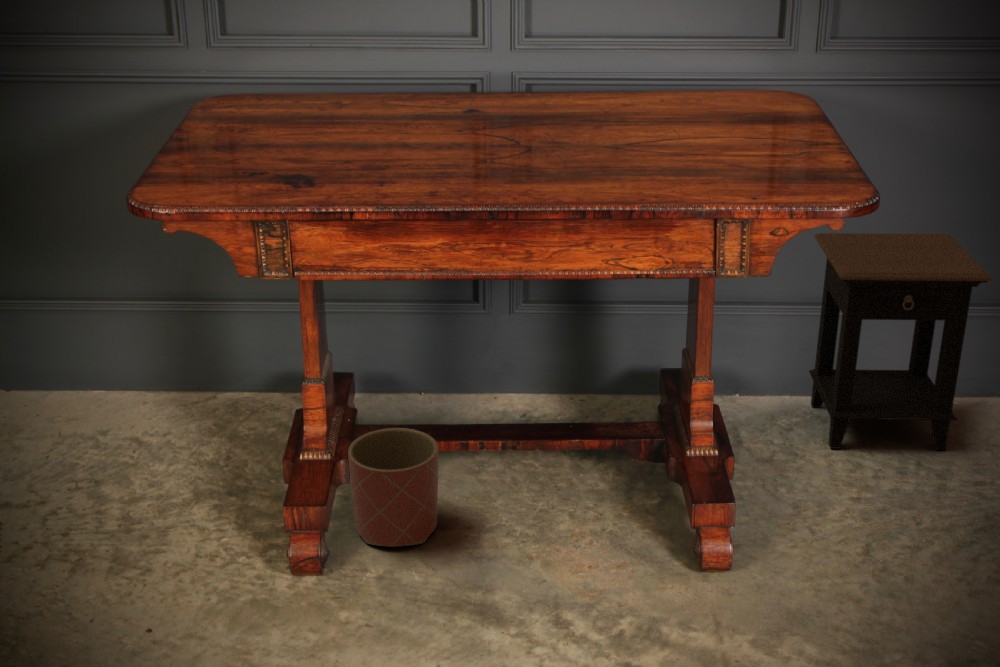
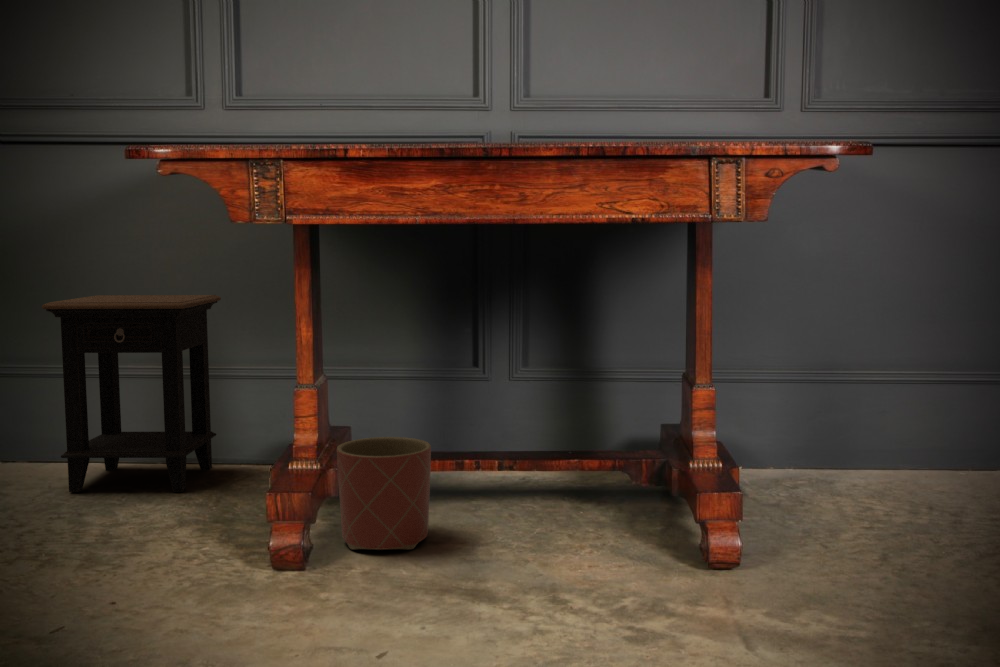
side table: present [809,233,992,450] -> present [42,295,221,492]

